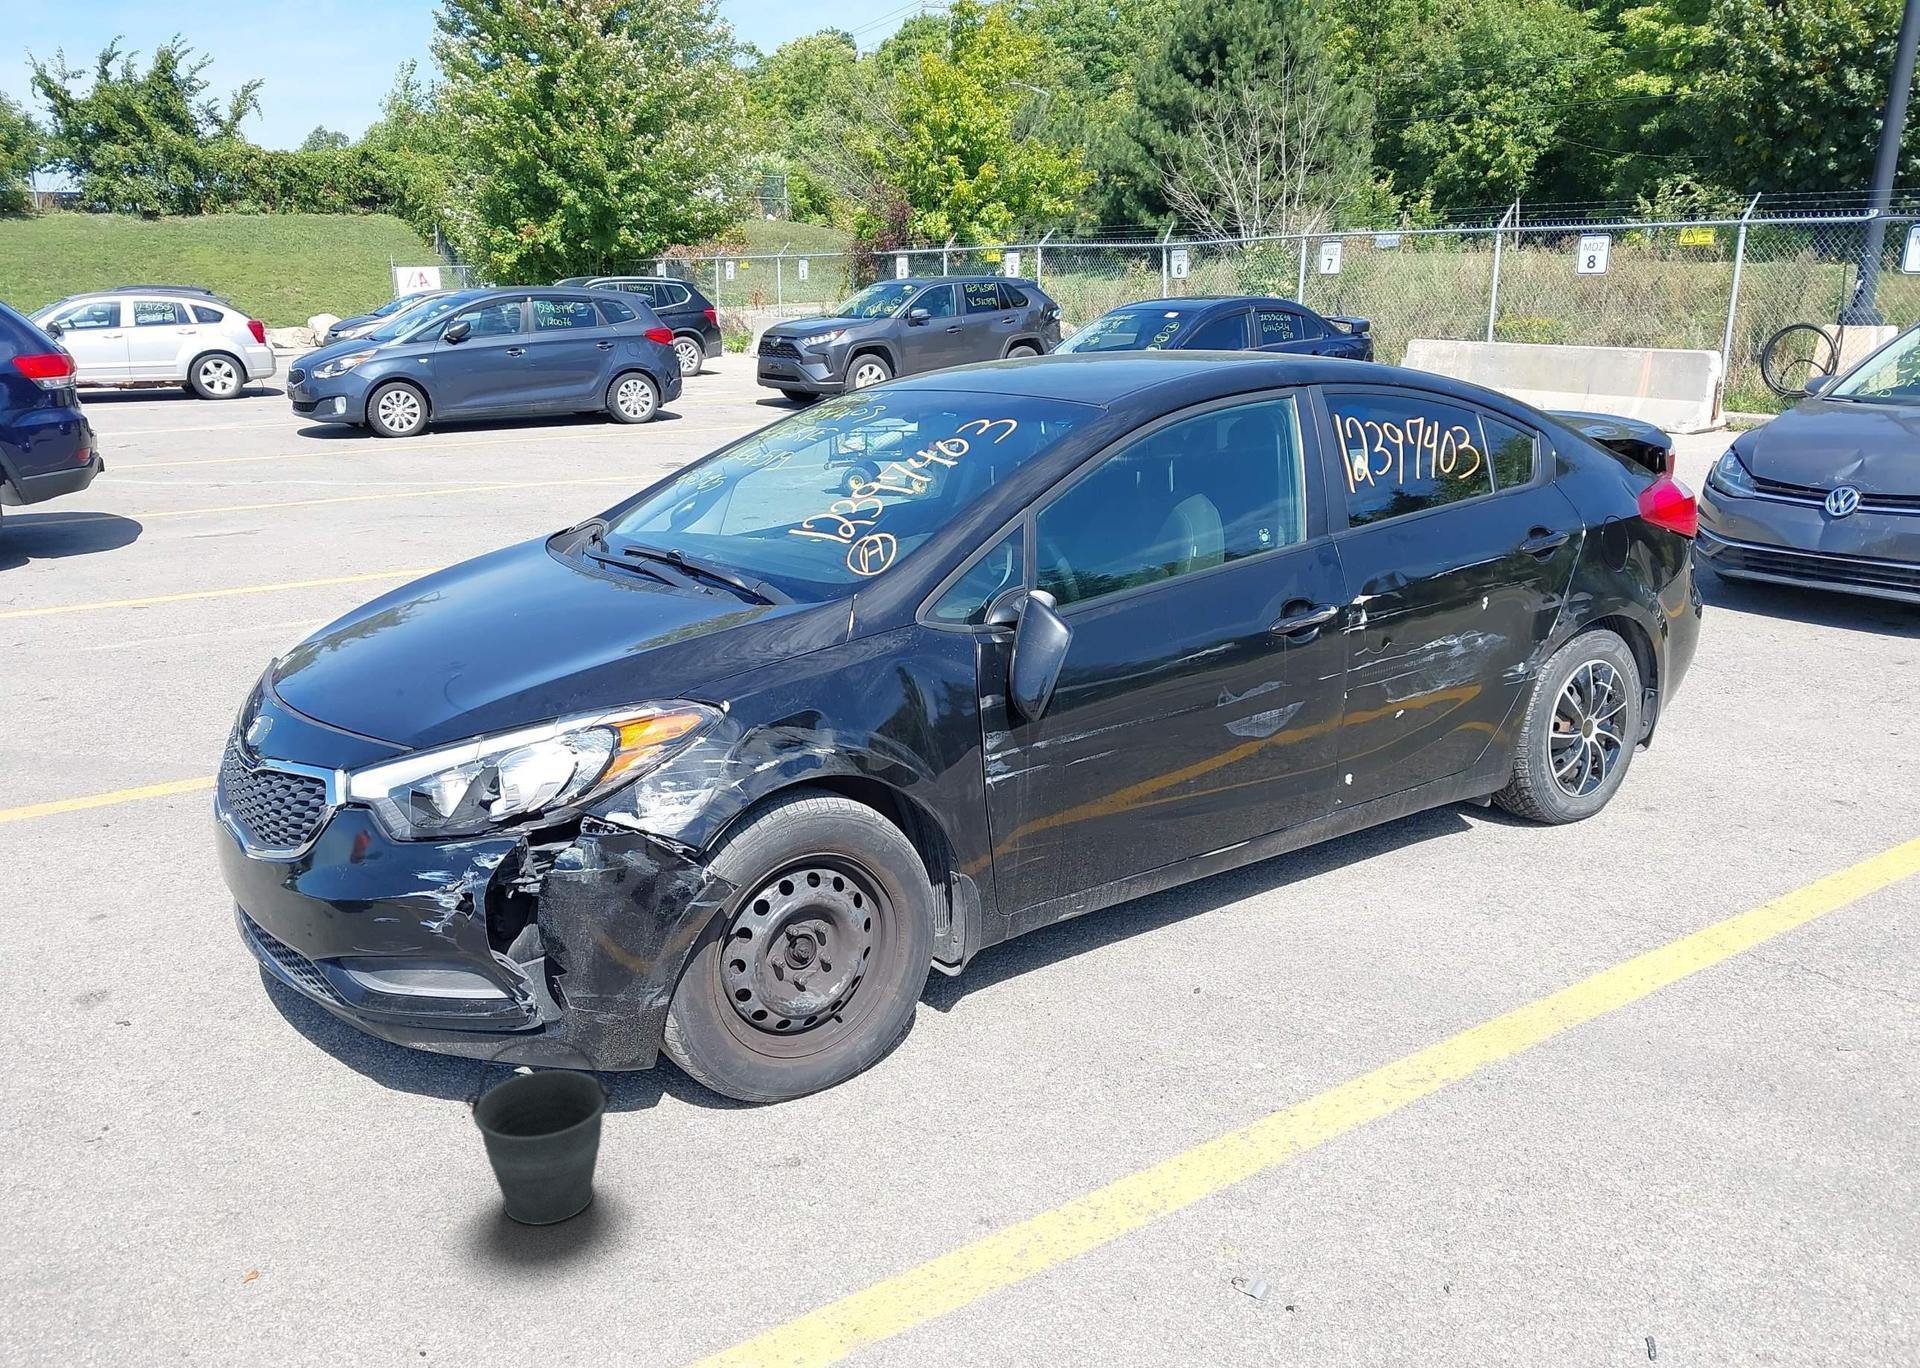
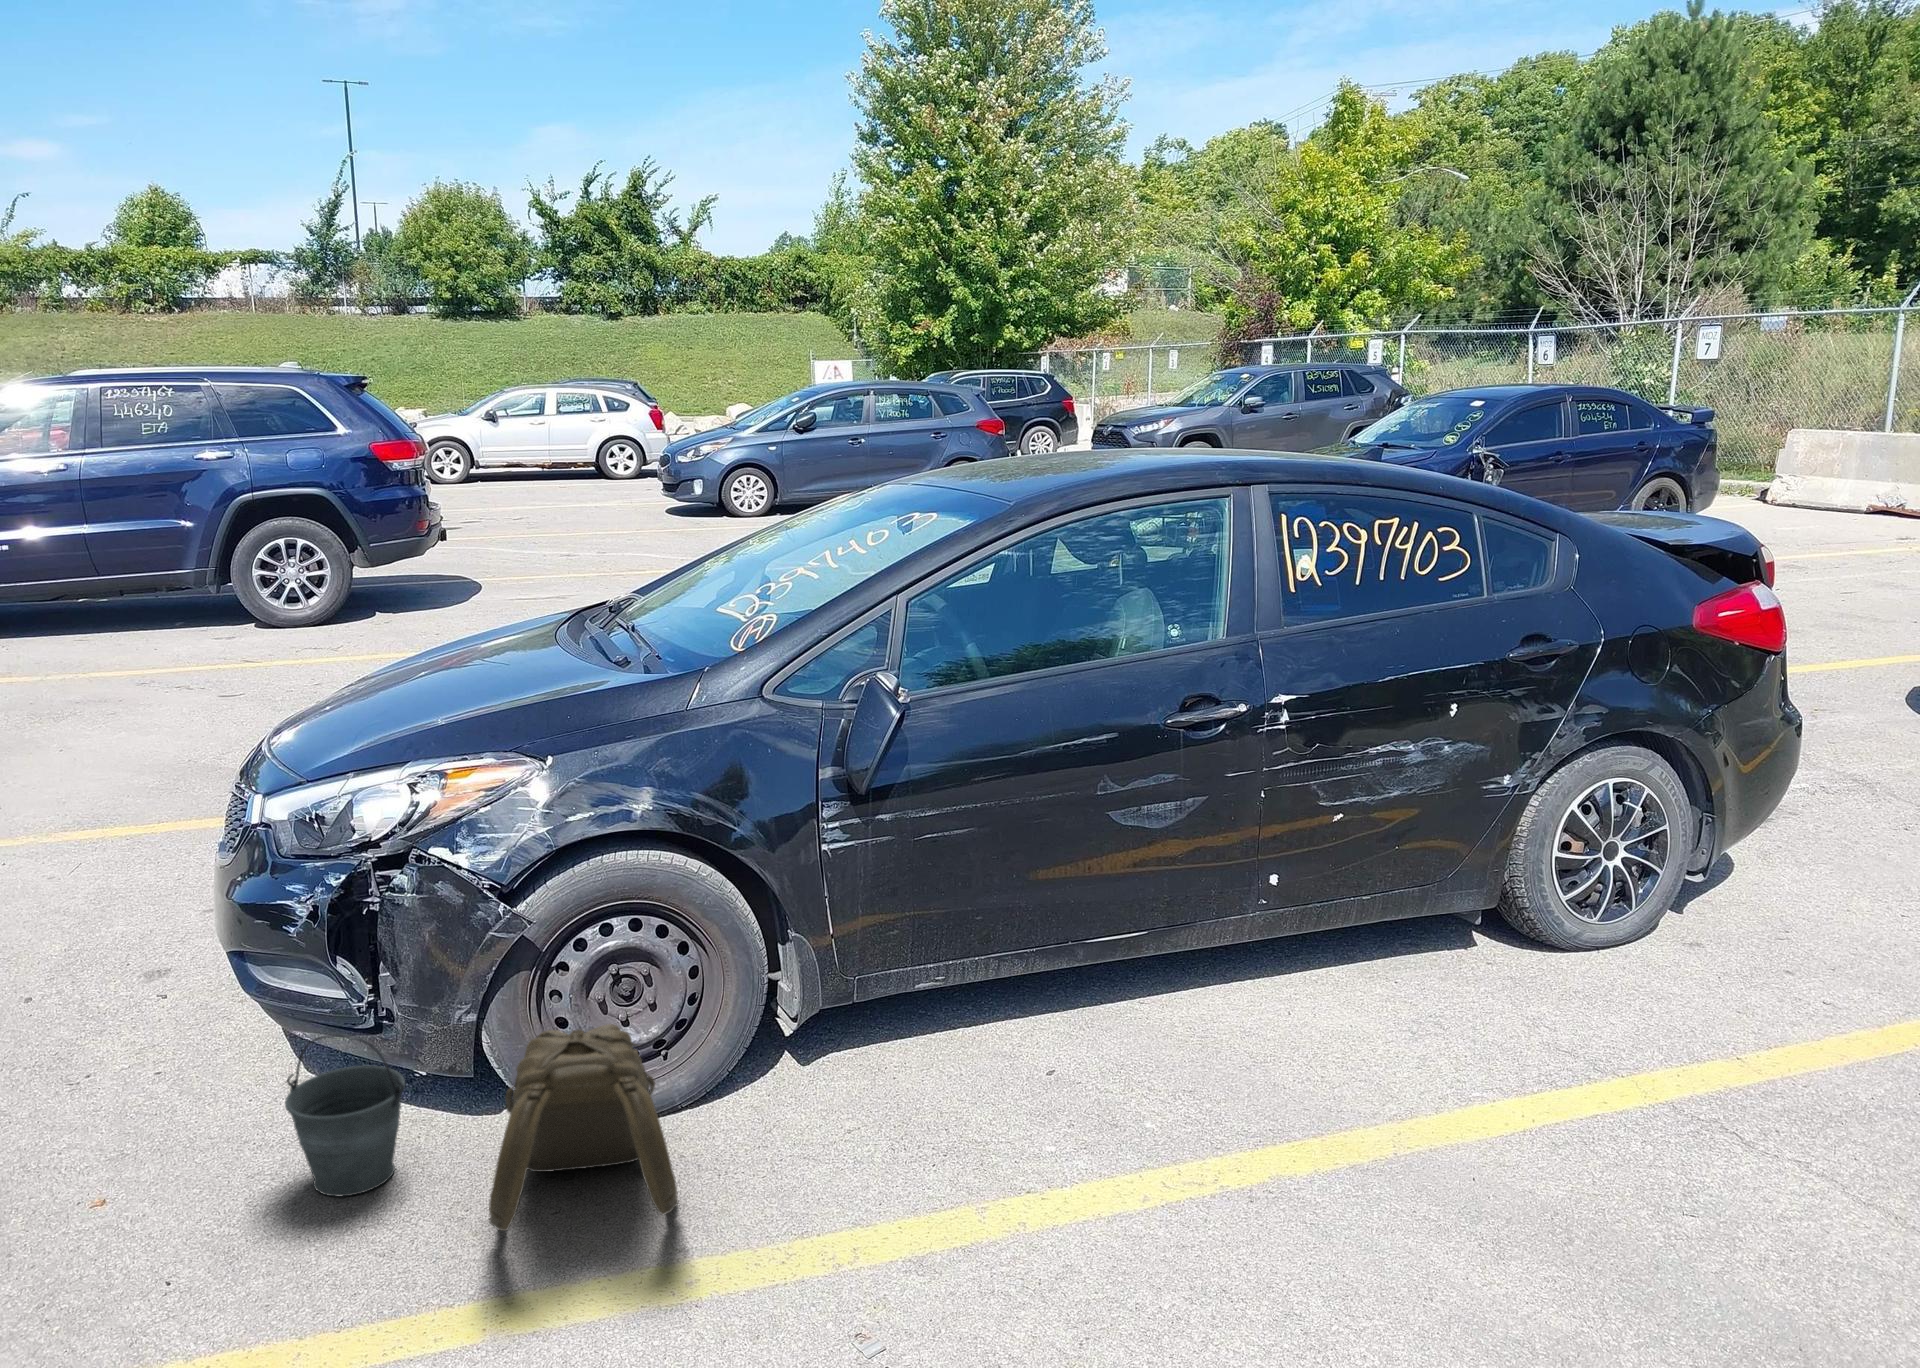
backpack: none [731,990,980,1231] -> present [489,1024,679,1231]

